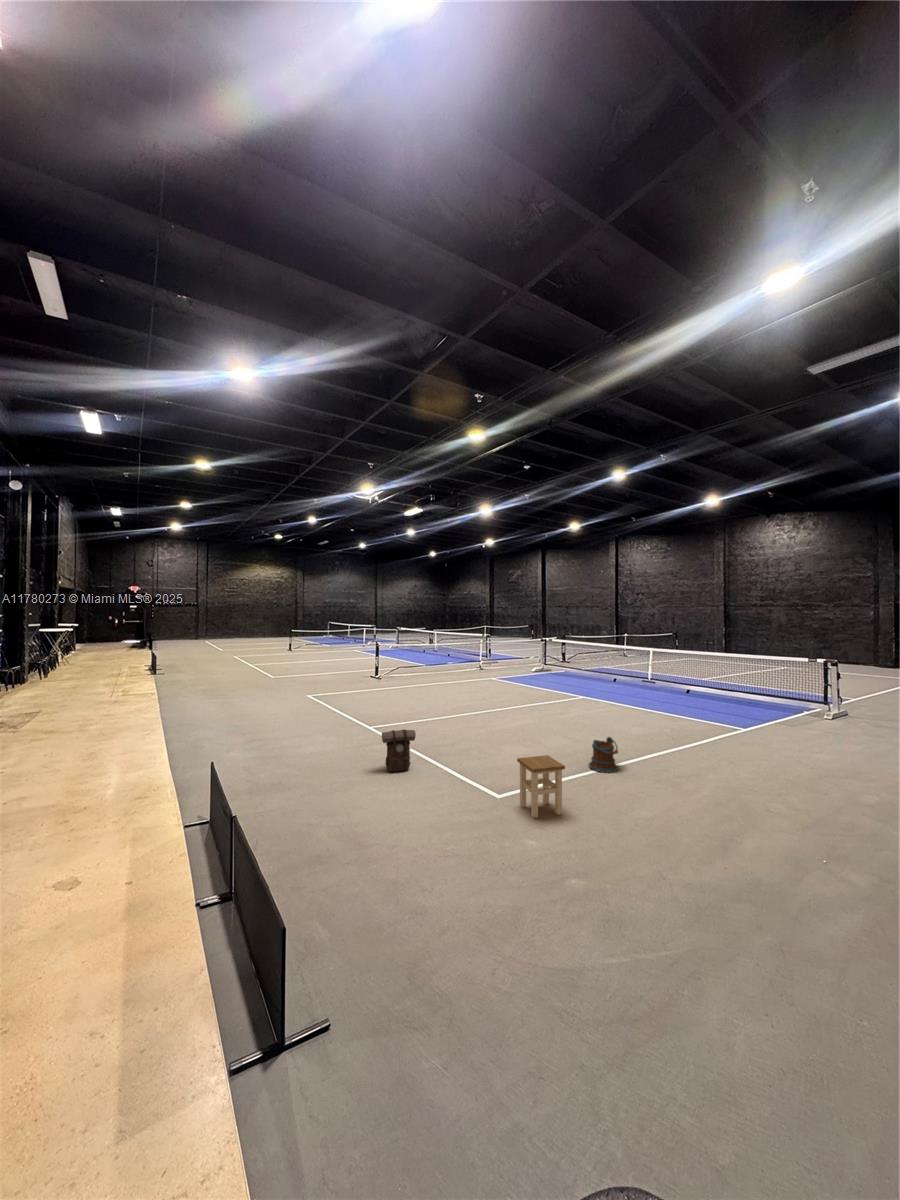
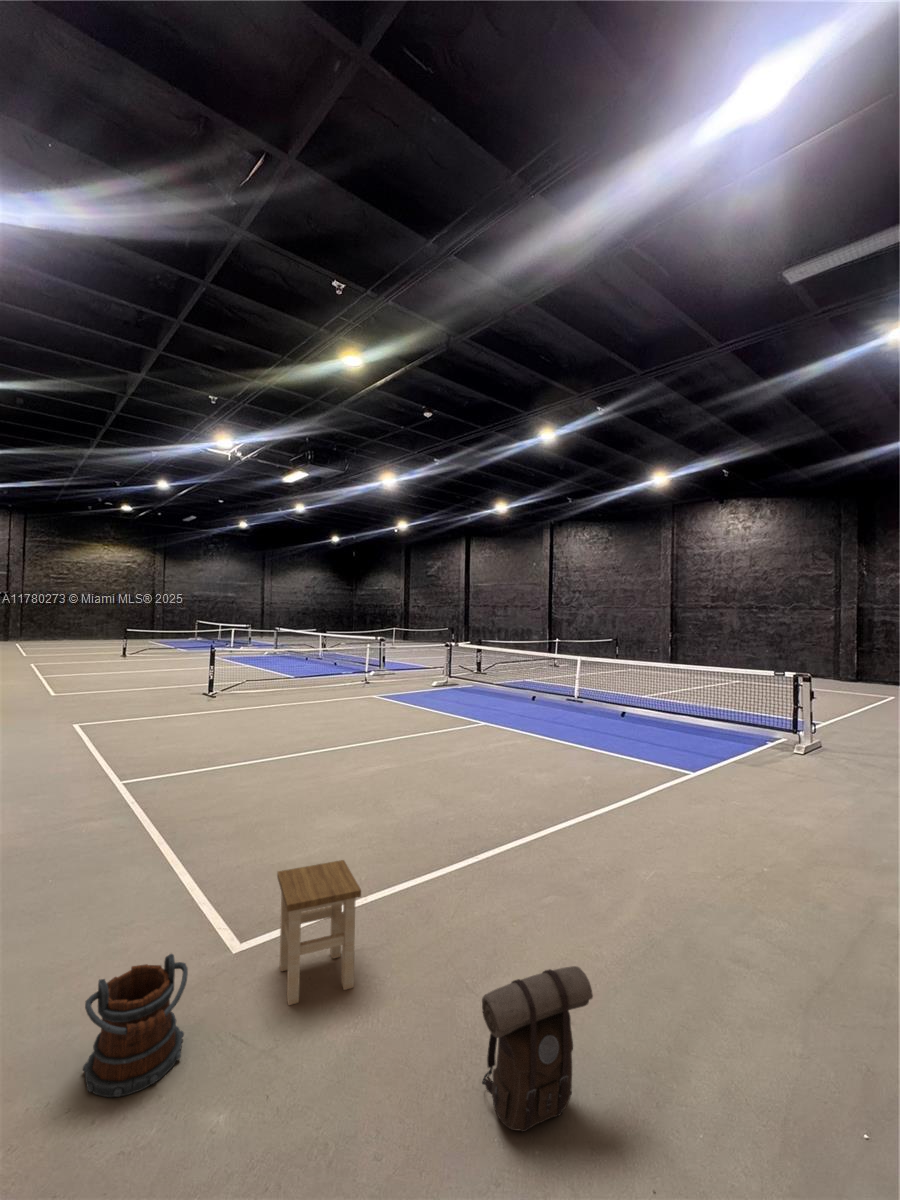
backpack: present [382,729,416,772] -> present [482,966,593,1132]
bucket: present [589,737,618,773] -> present [83,954,188,1097]

